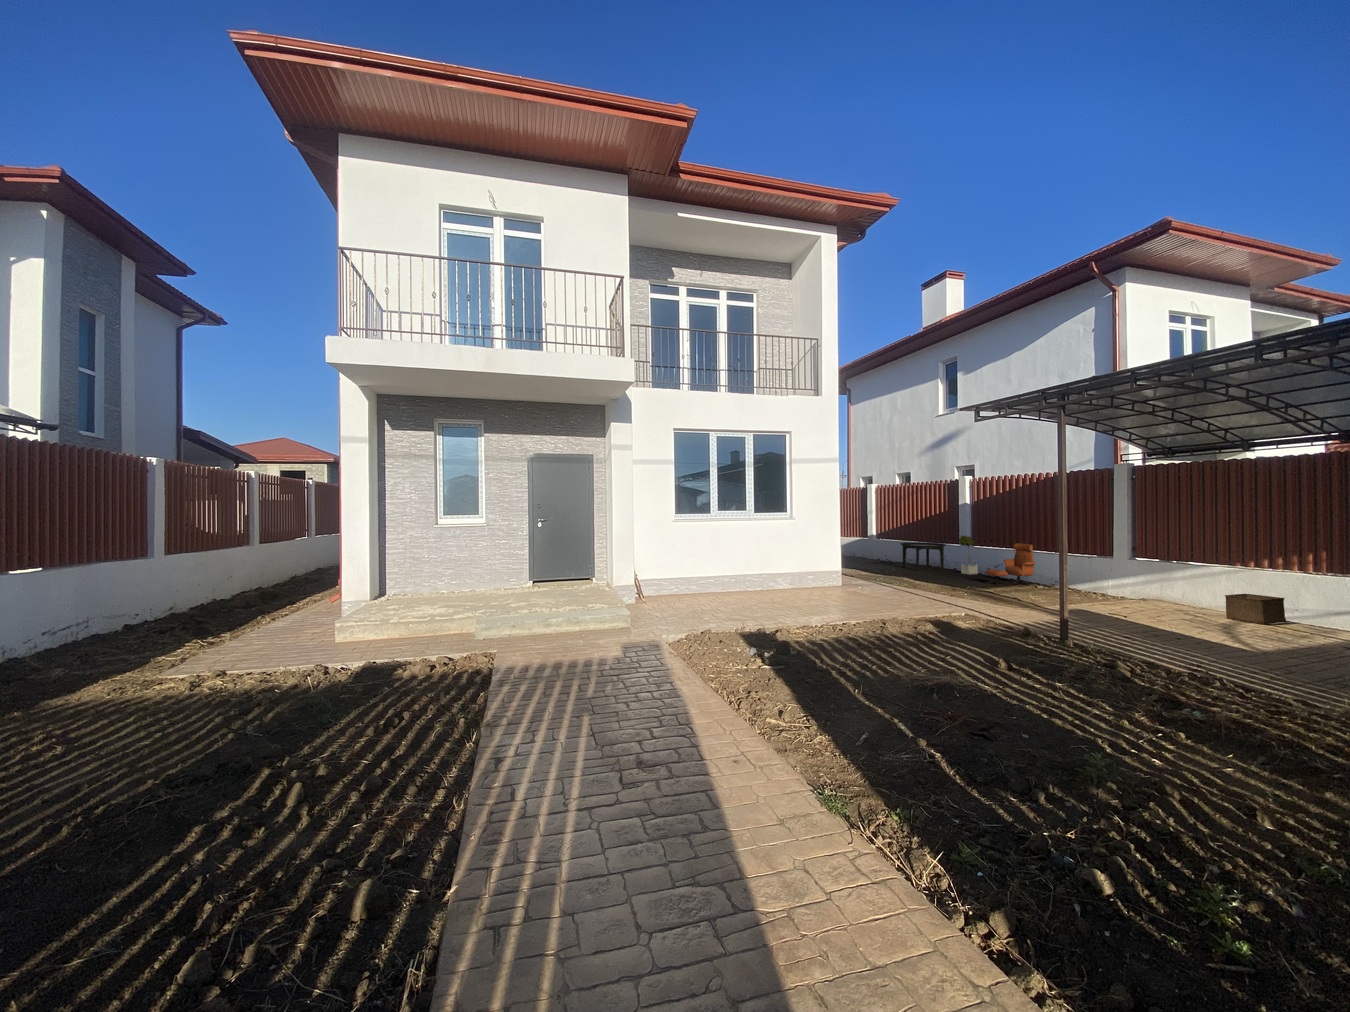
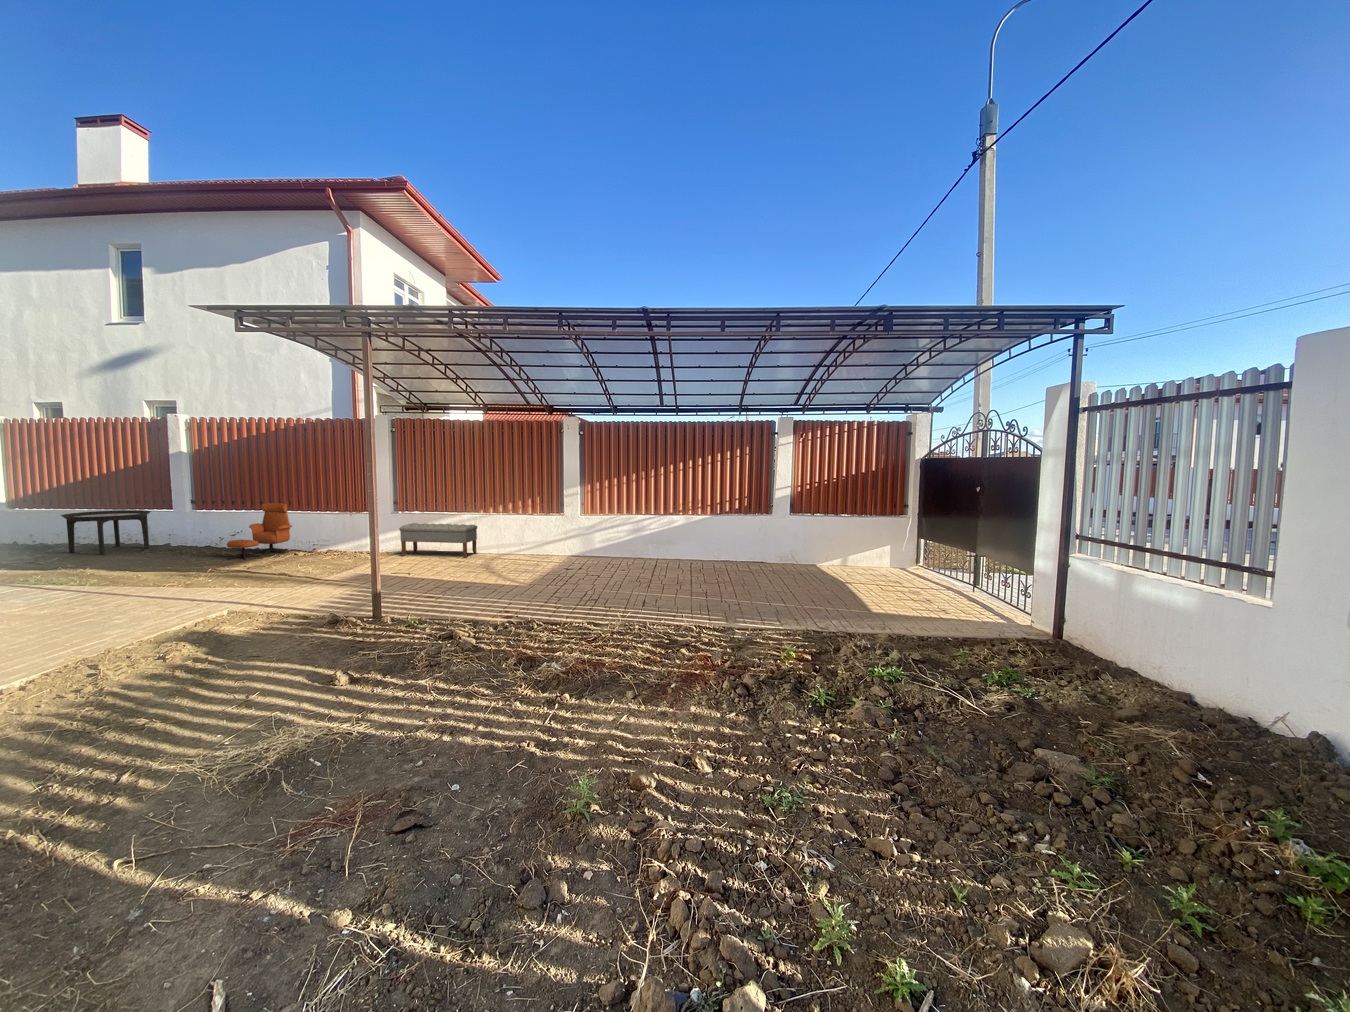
potted tree: present [959,535,978,574] -> none [175,496,208,550]
bench: none [1131,572,1231,615] -> present [399,523,477,558]
storage bin: present [1225,594,1286,624] -> none [478,535,514,559]

